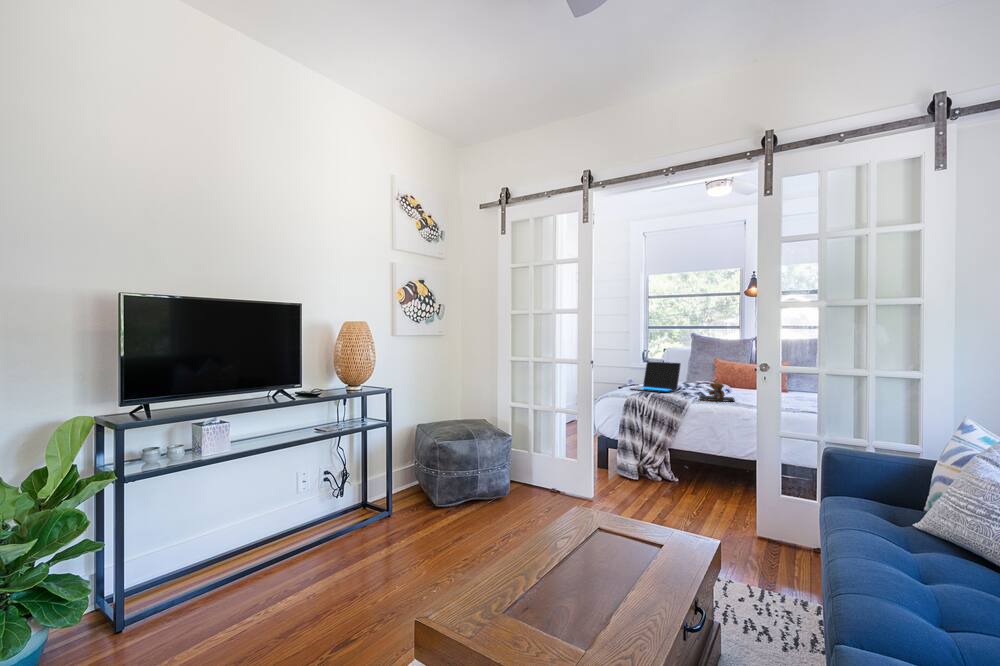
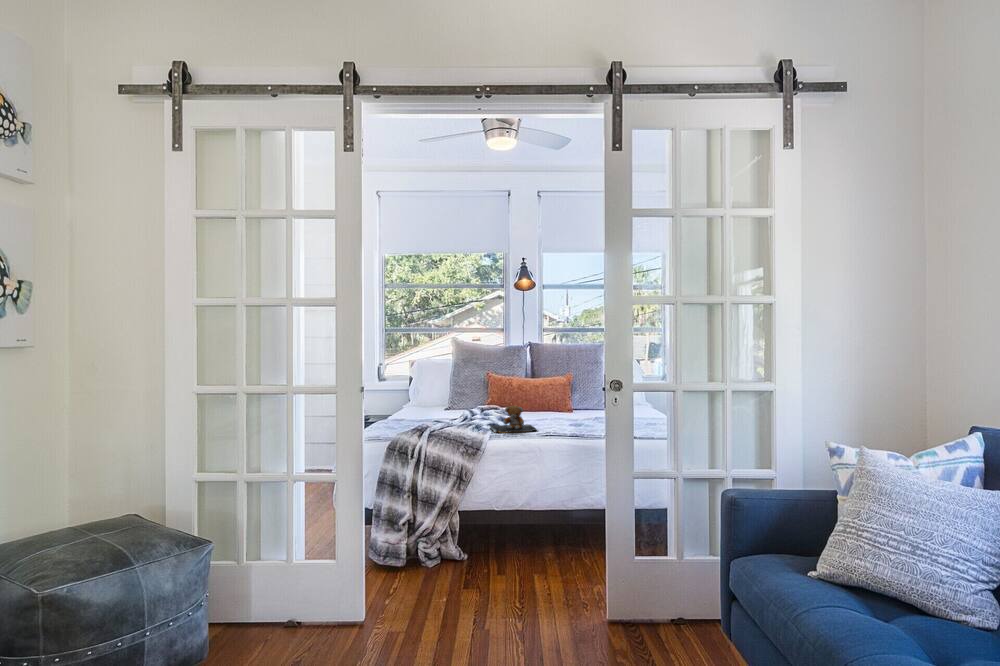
laptop: present [630,361,681,393] -> none [387,380,455,426]

